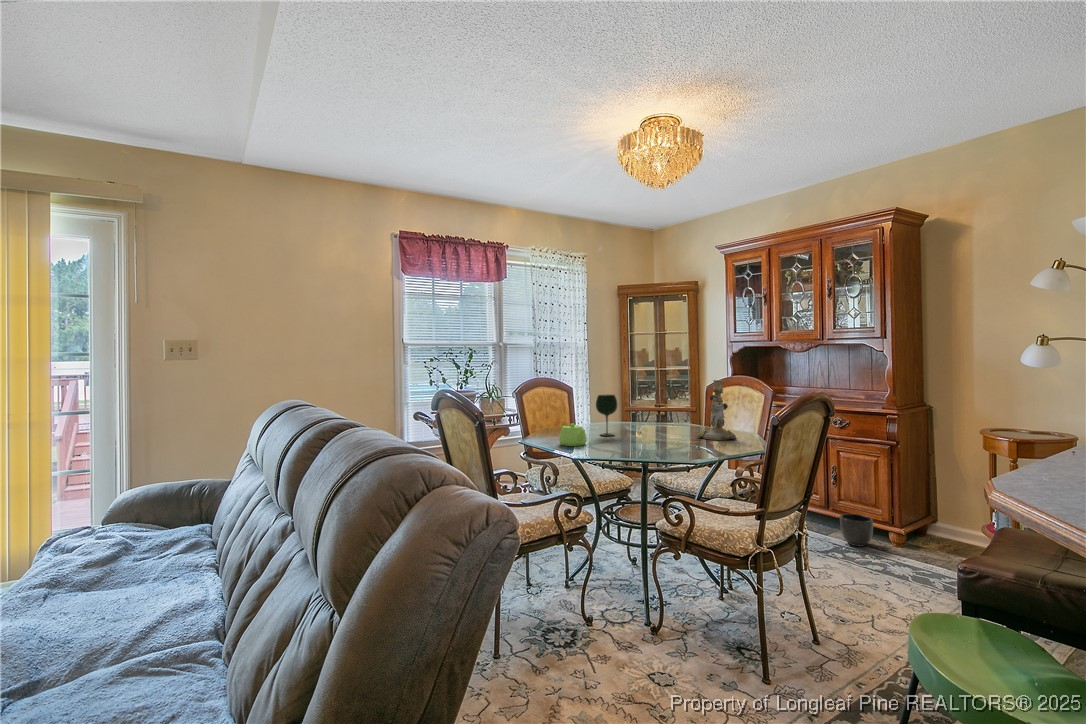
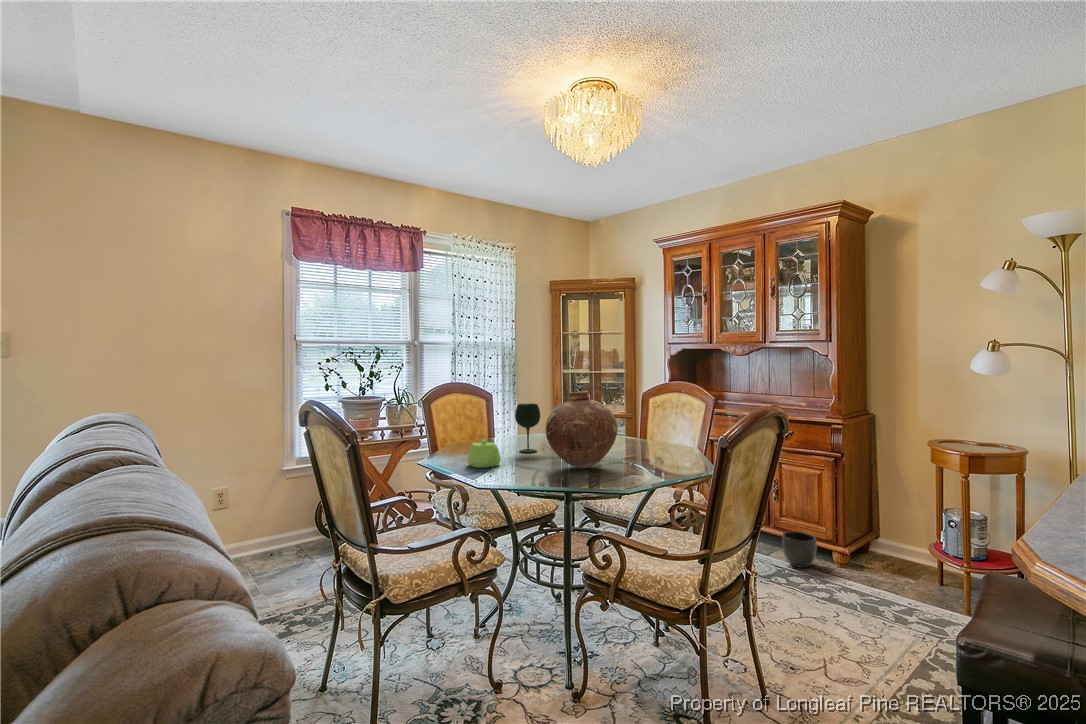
candlestick: present [696,380,736,440] -> none [630,387,674,457]
vase: none [625,383,686,447] -> present [546,391,618,468]

